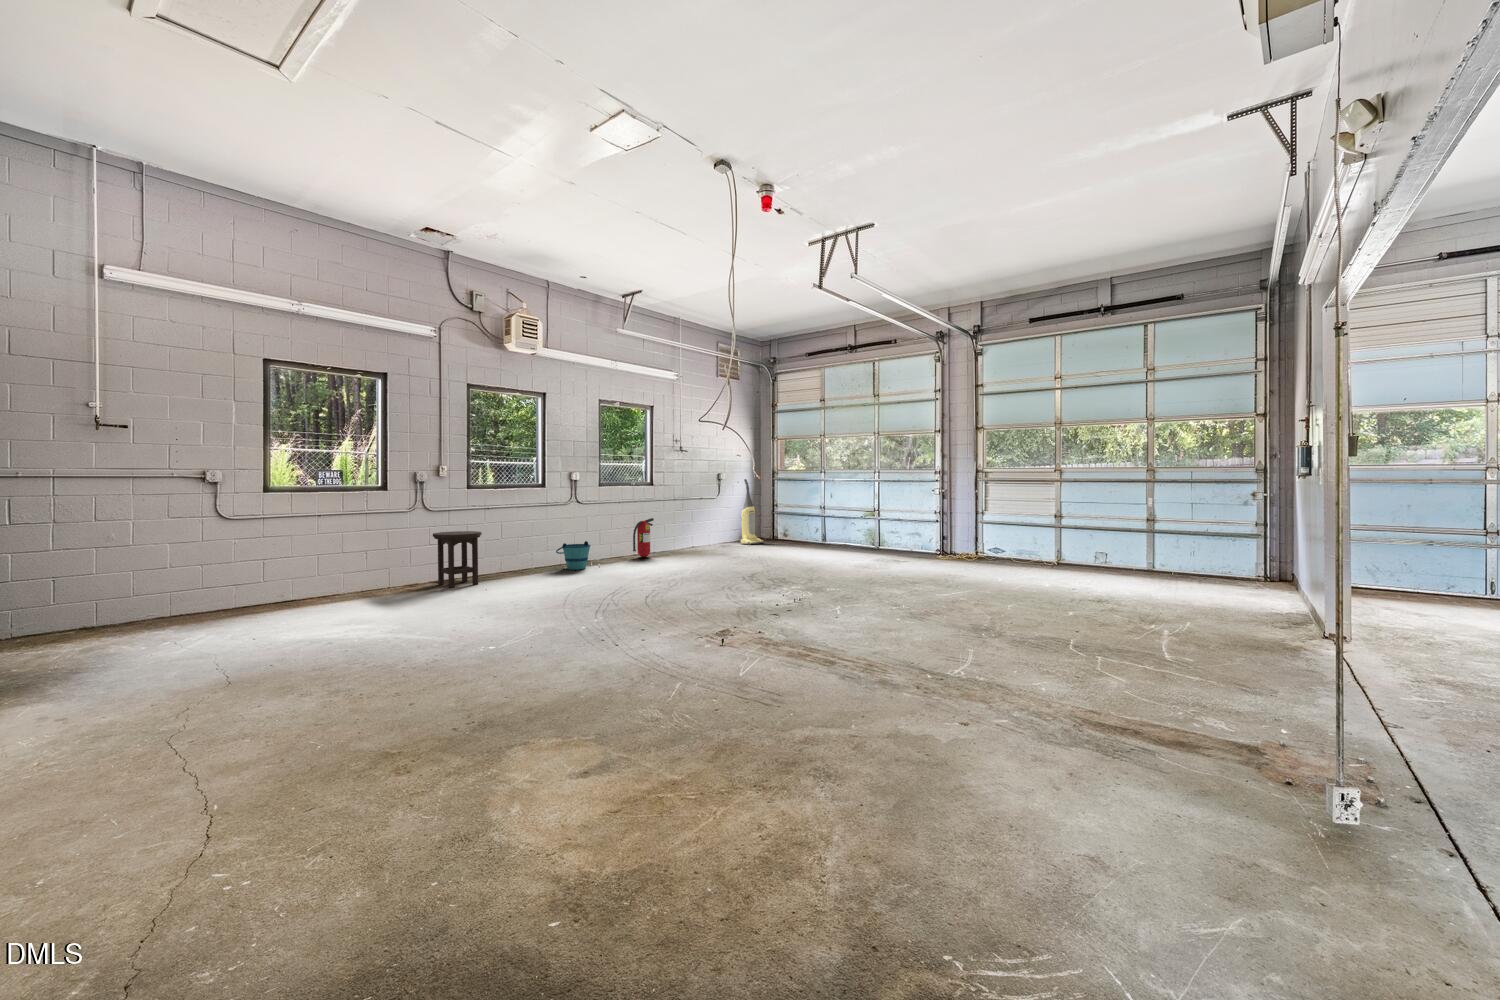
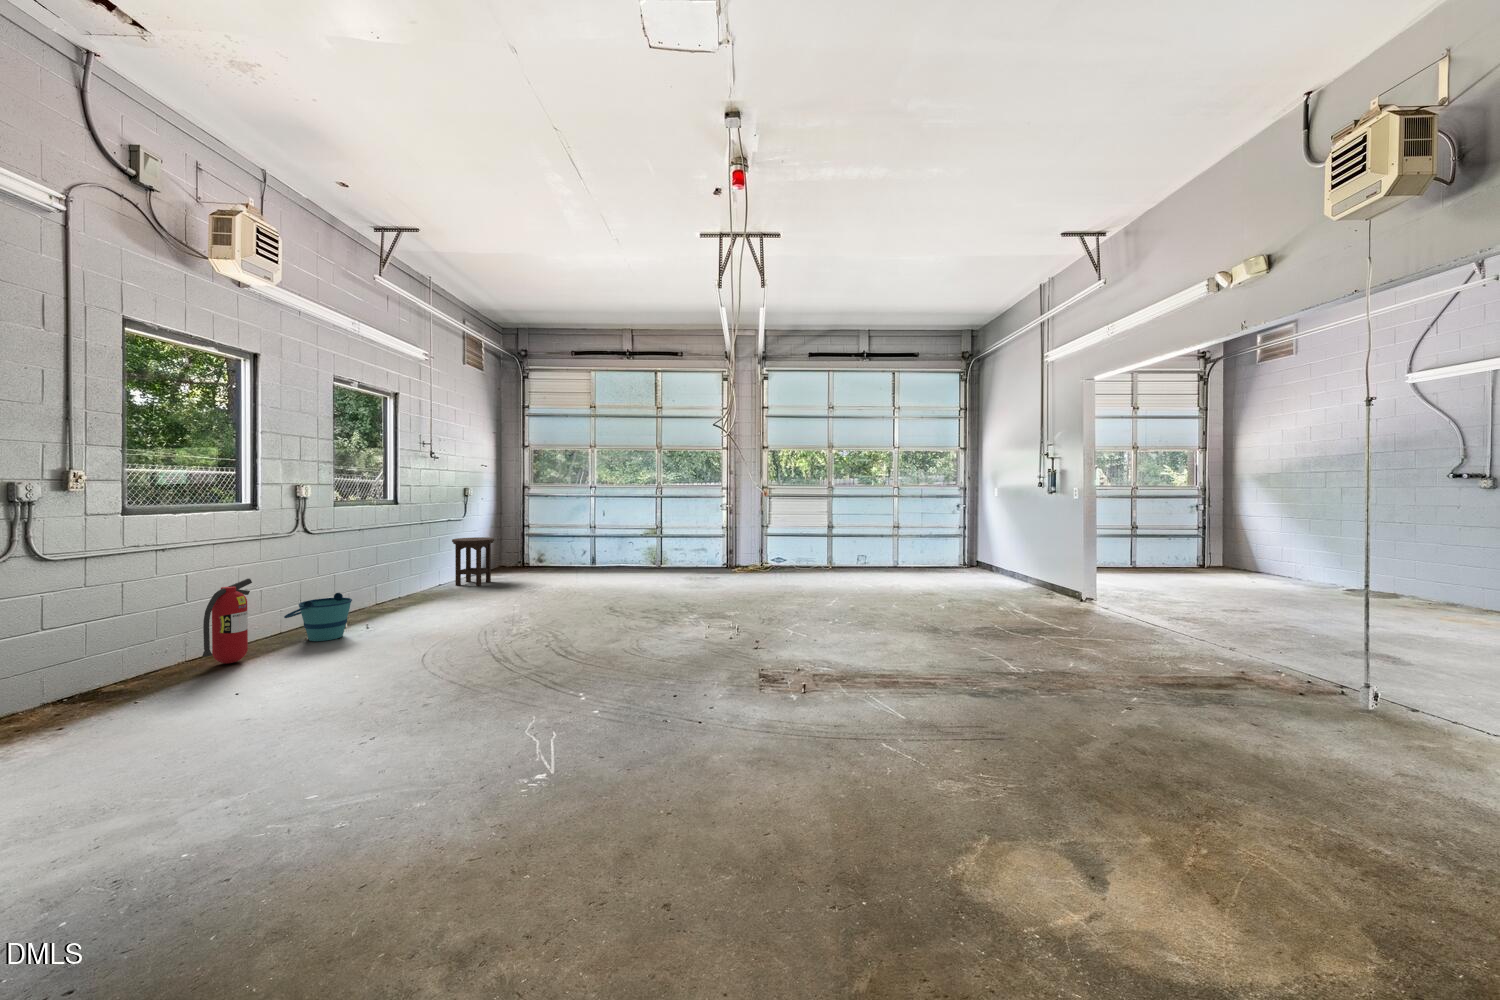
vacuum cleaner: present [740,479,764,545] -> none [492,493,521,572]
fire extinguisher: present [633,518,654,557] -> present [202,579,252,663]
stool: present [433,531,482,588] -> present [452,537,494,586]

